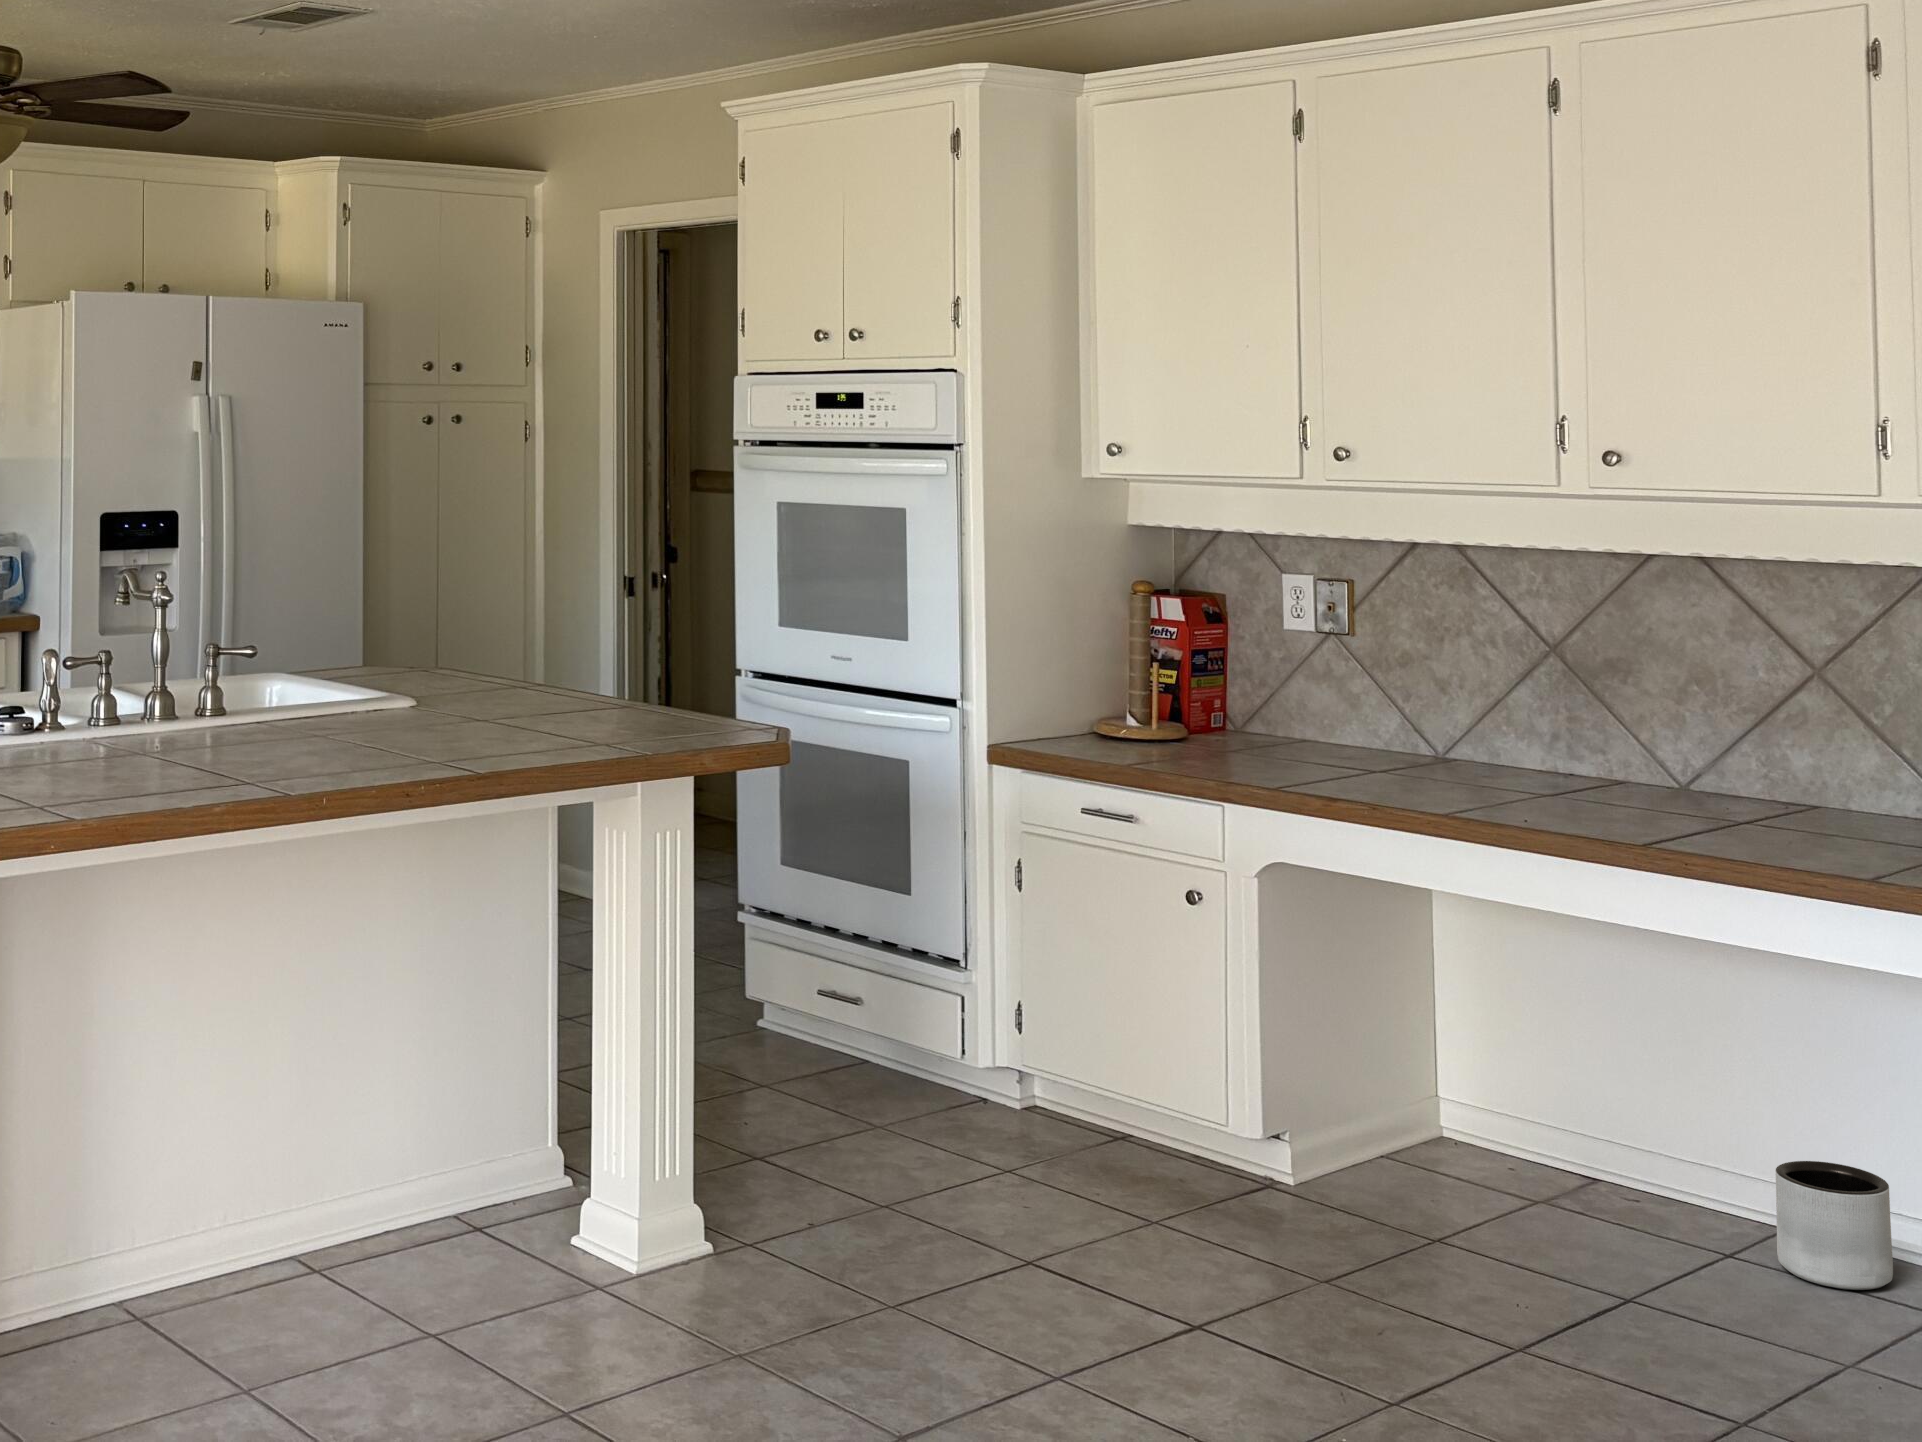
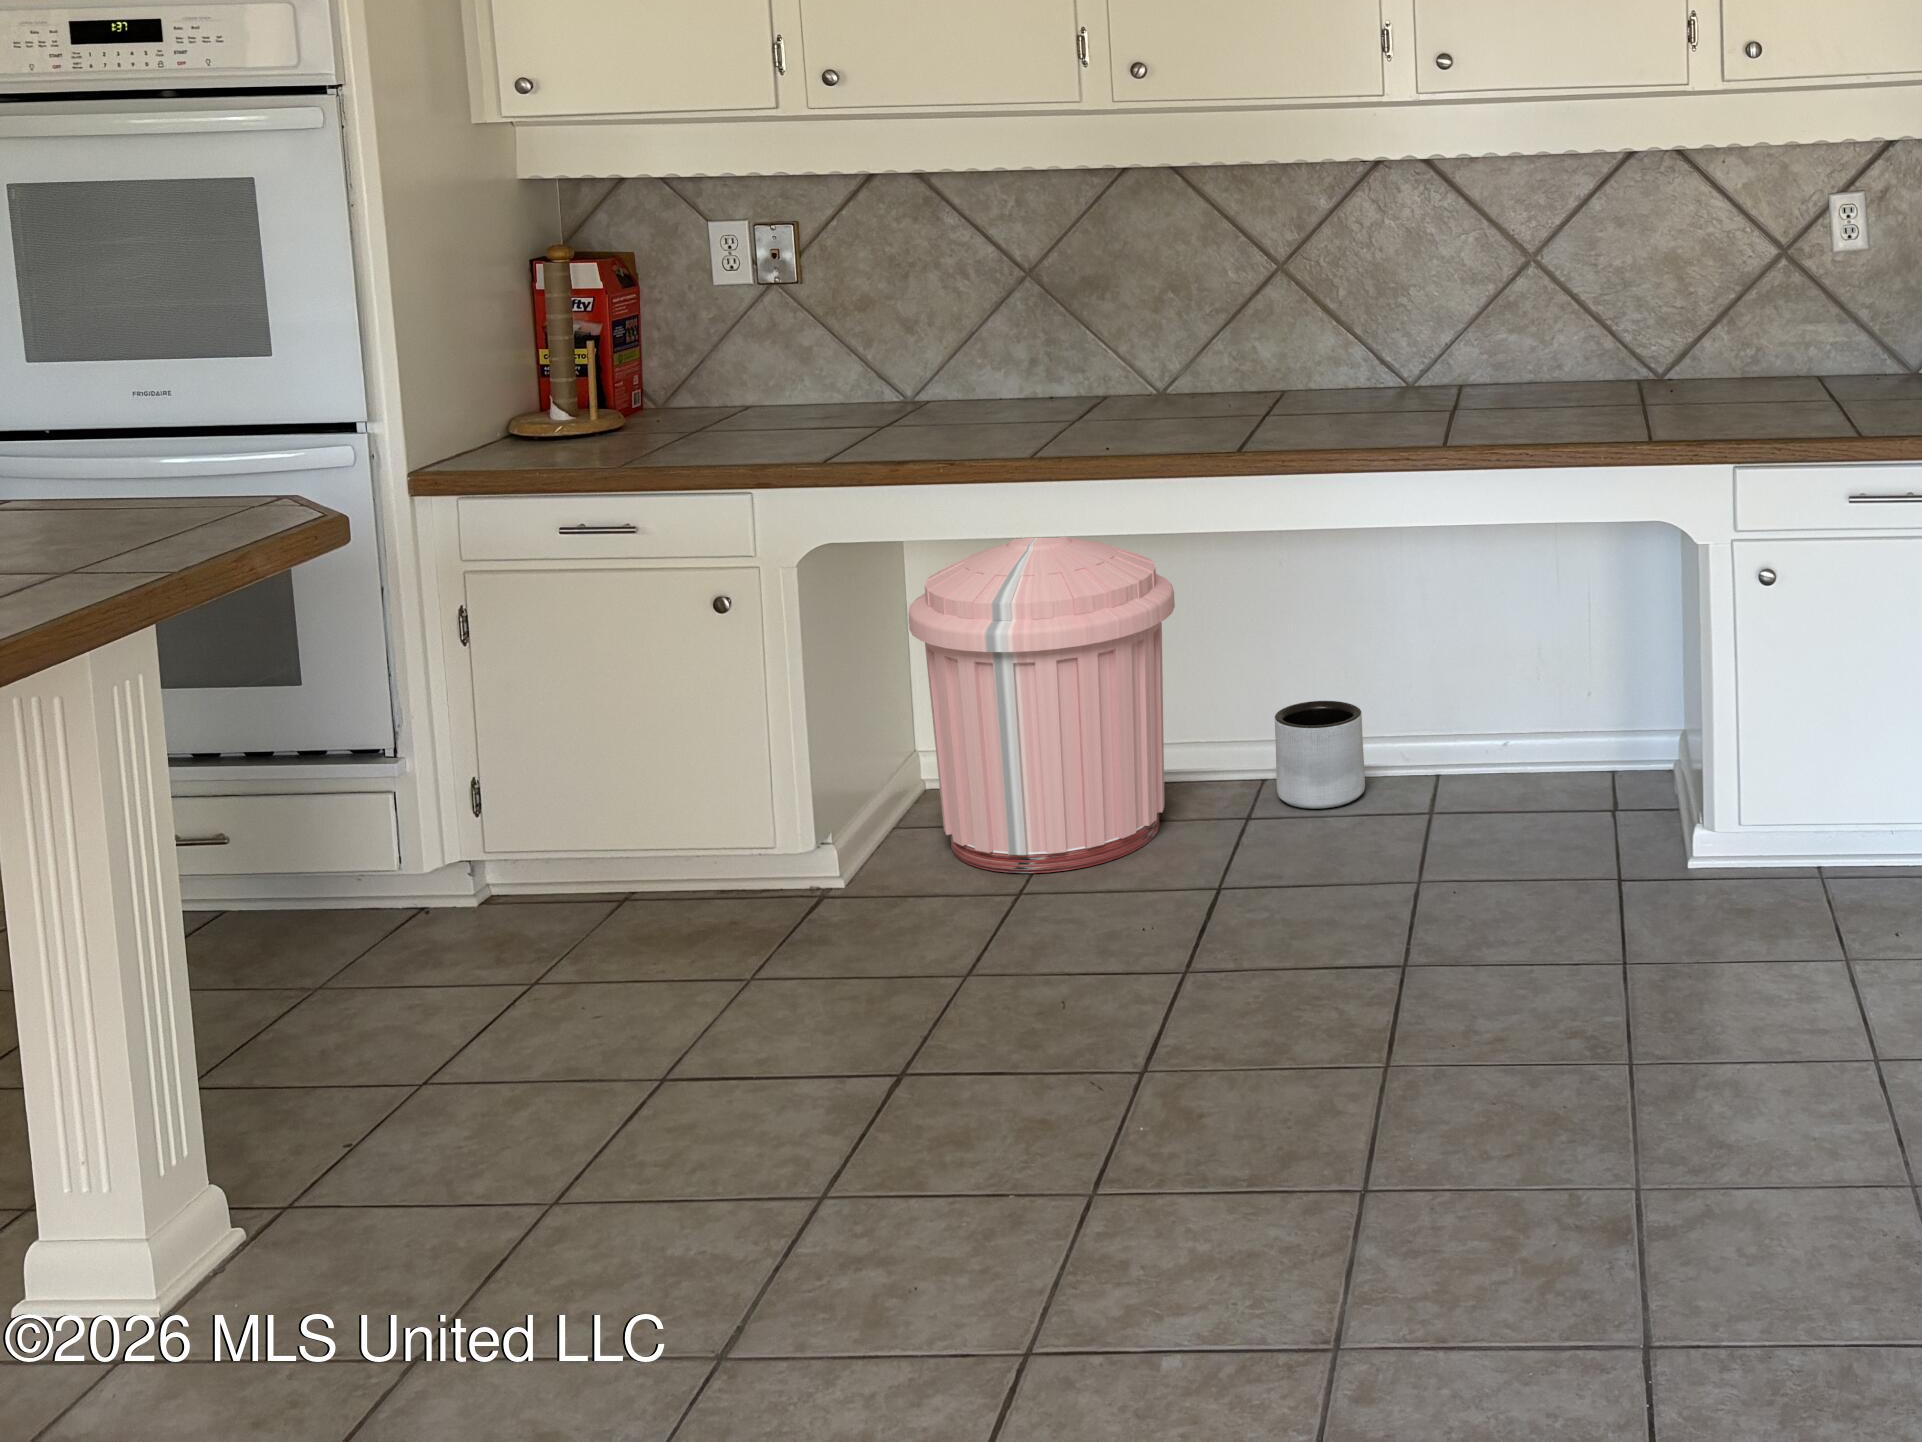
trash can: none [1373,894,1655,1252] -> present [908,537,1175,873]

